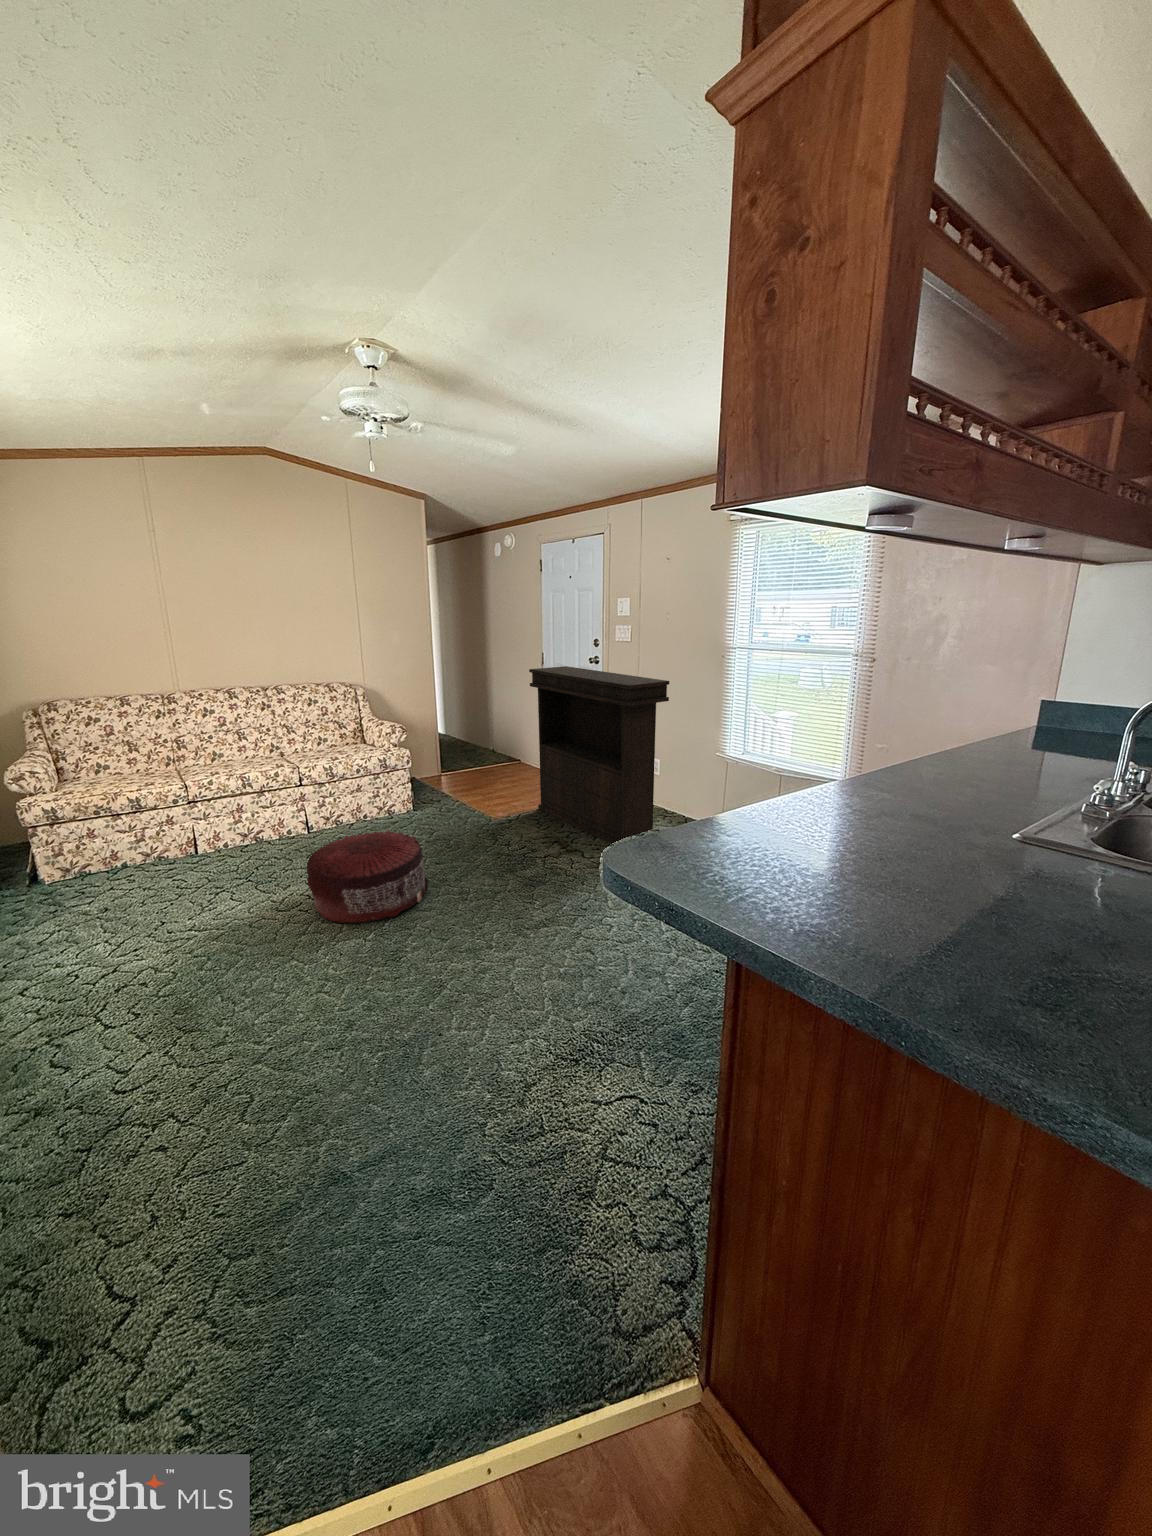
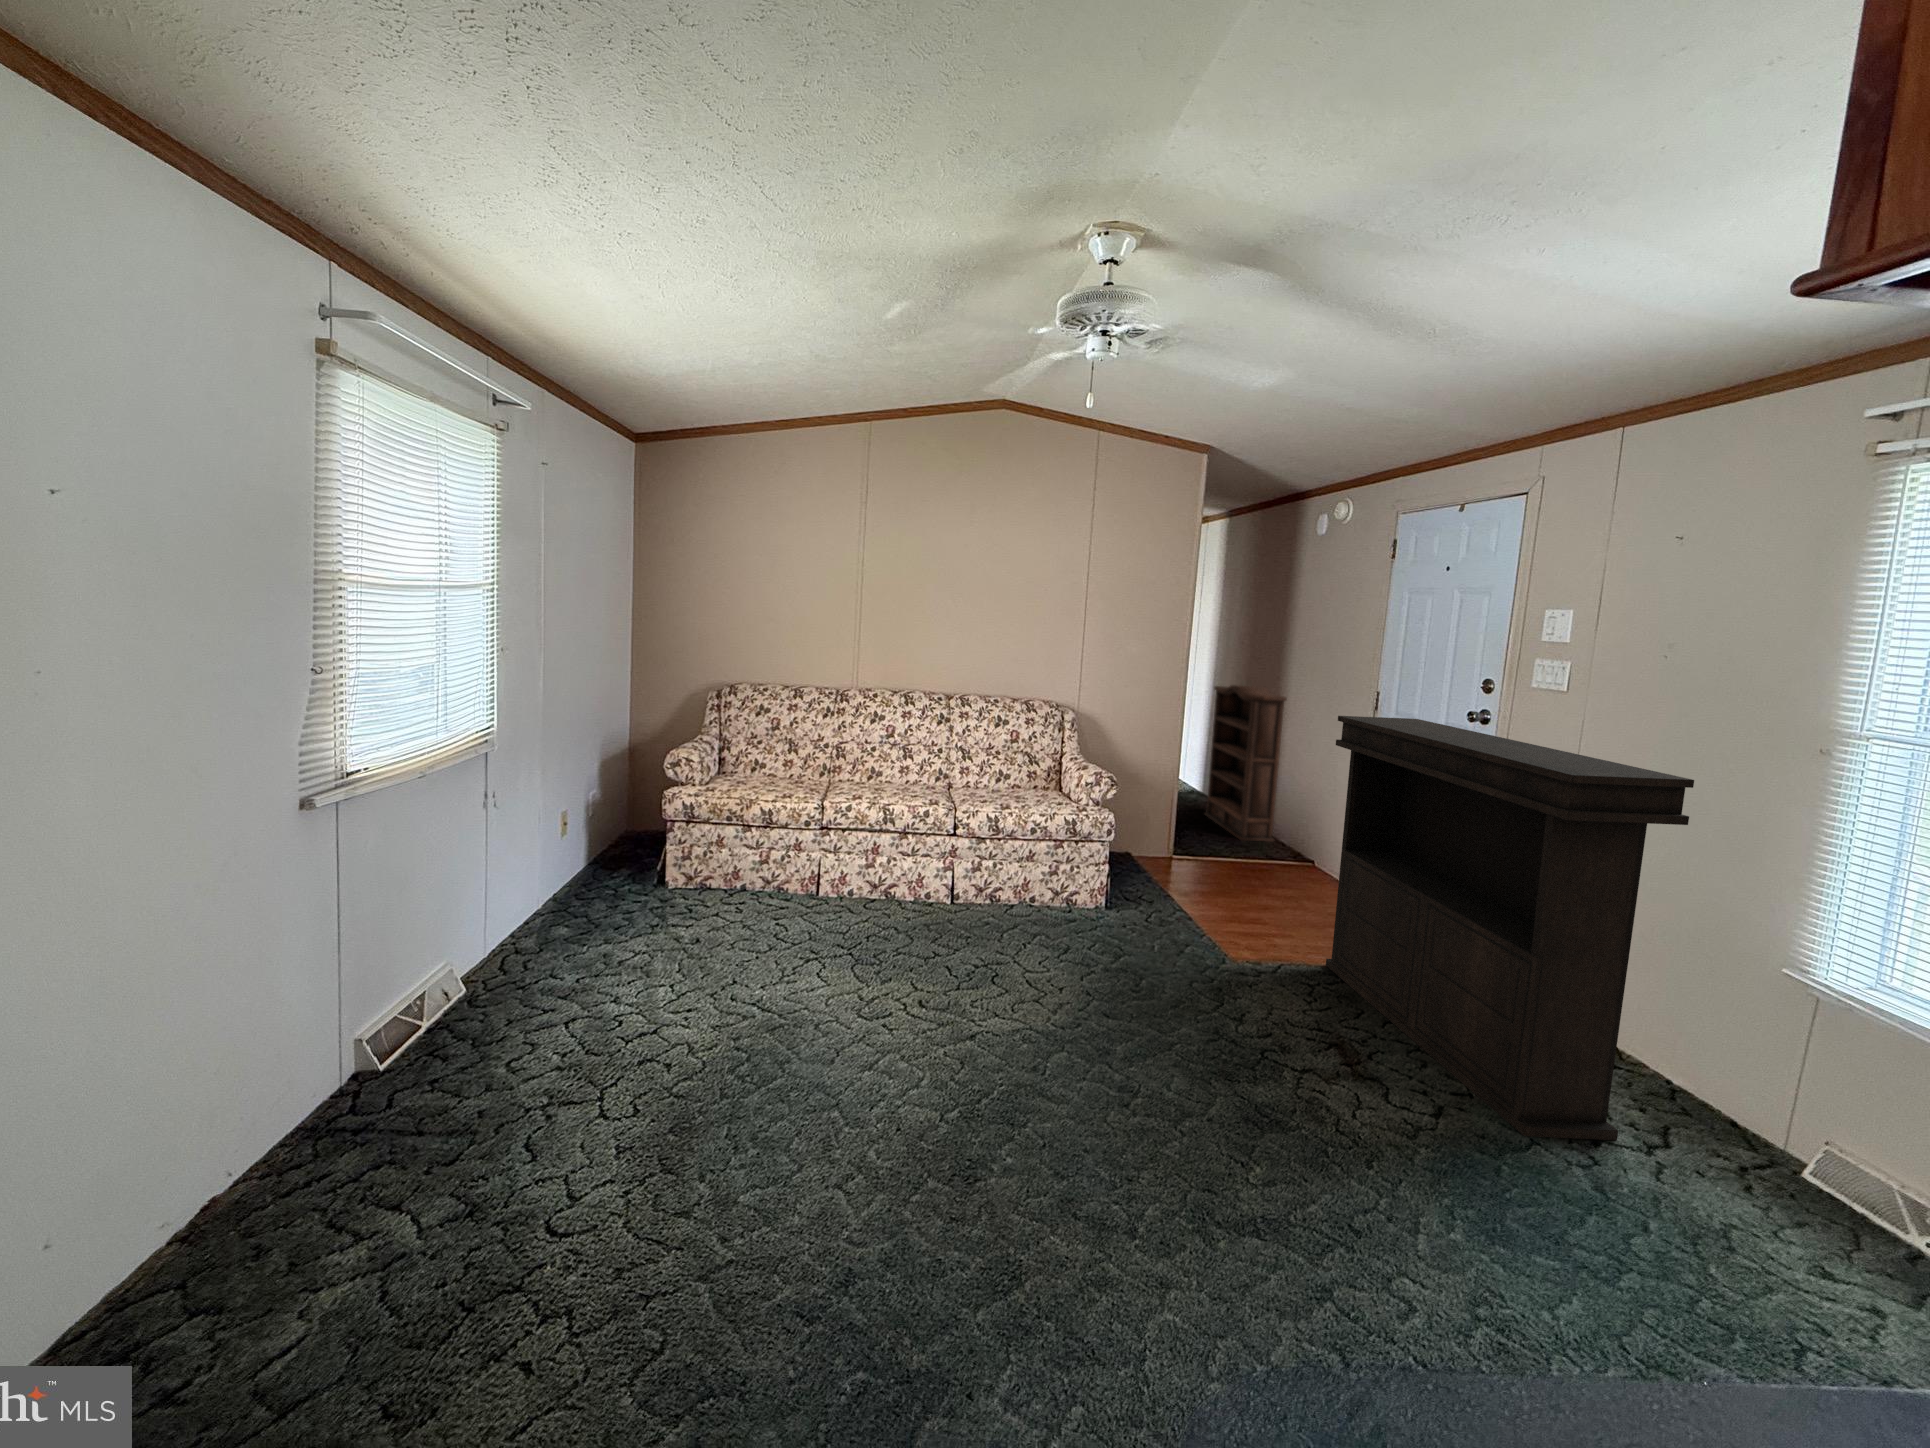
bookshelf: none [450,655,500,755] -> present [1205,685,1287,842]
pouf: present [307,830,429,923] -> none [896,931,1083,1103]

